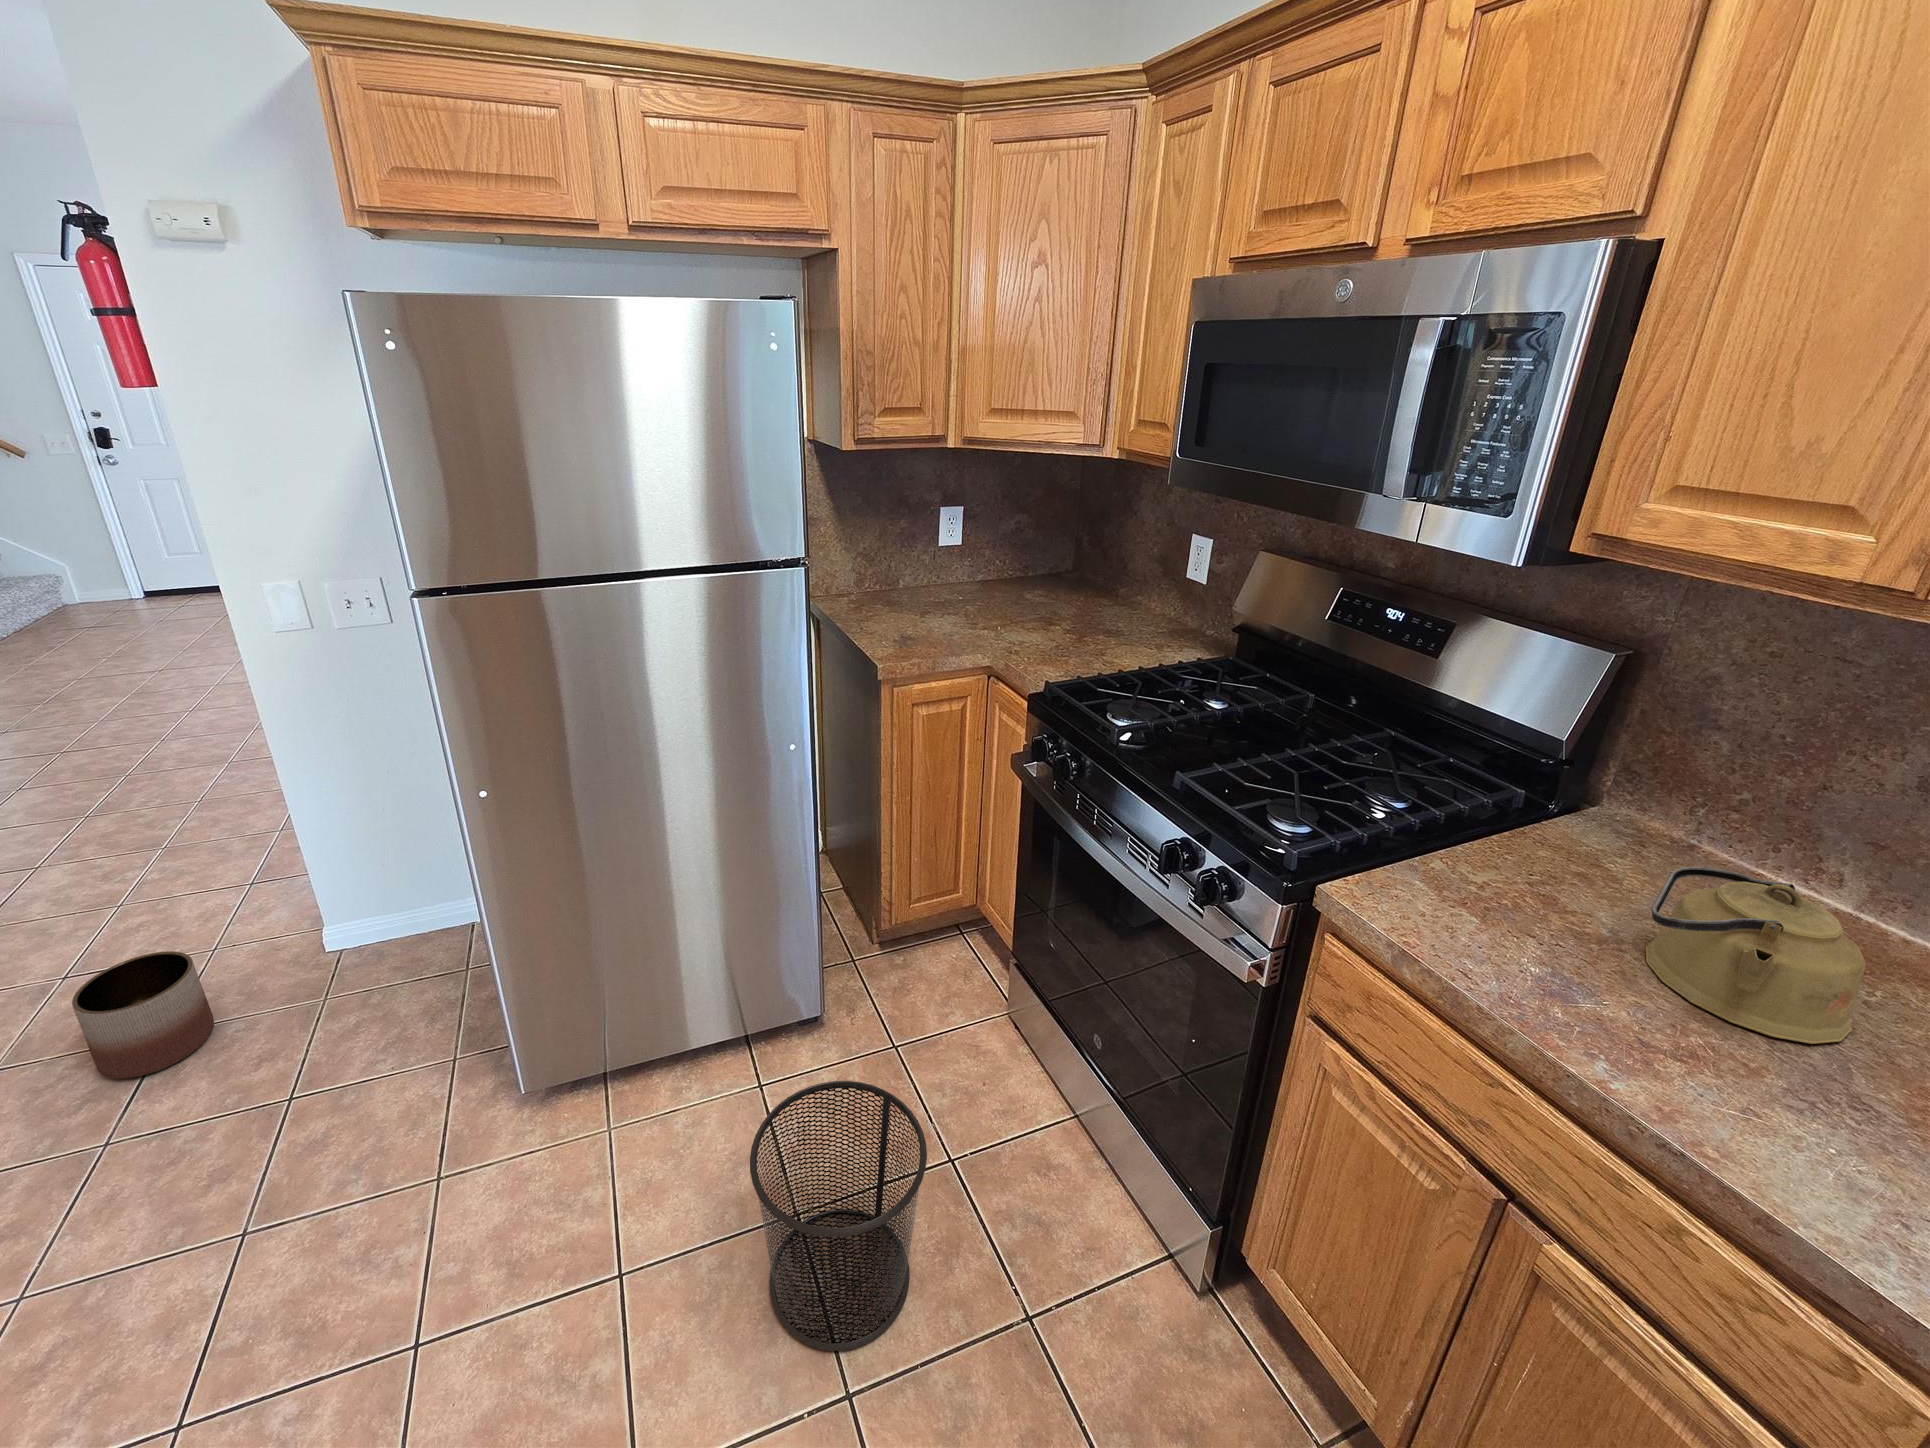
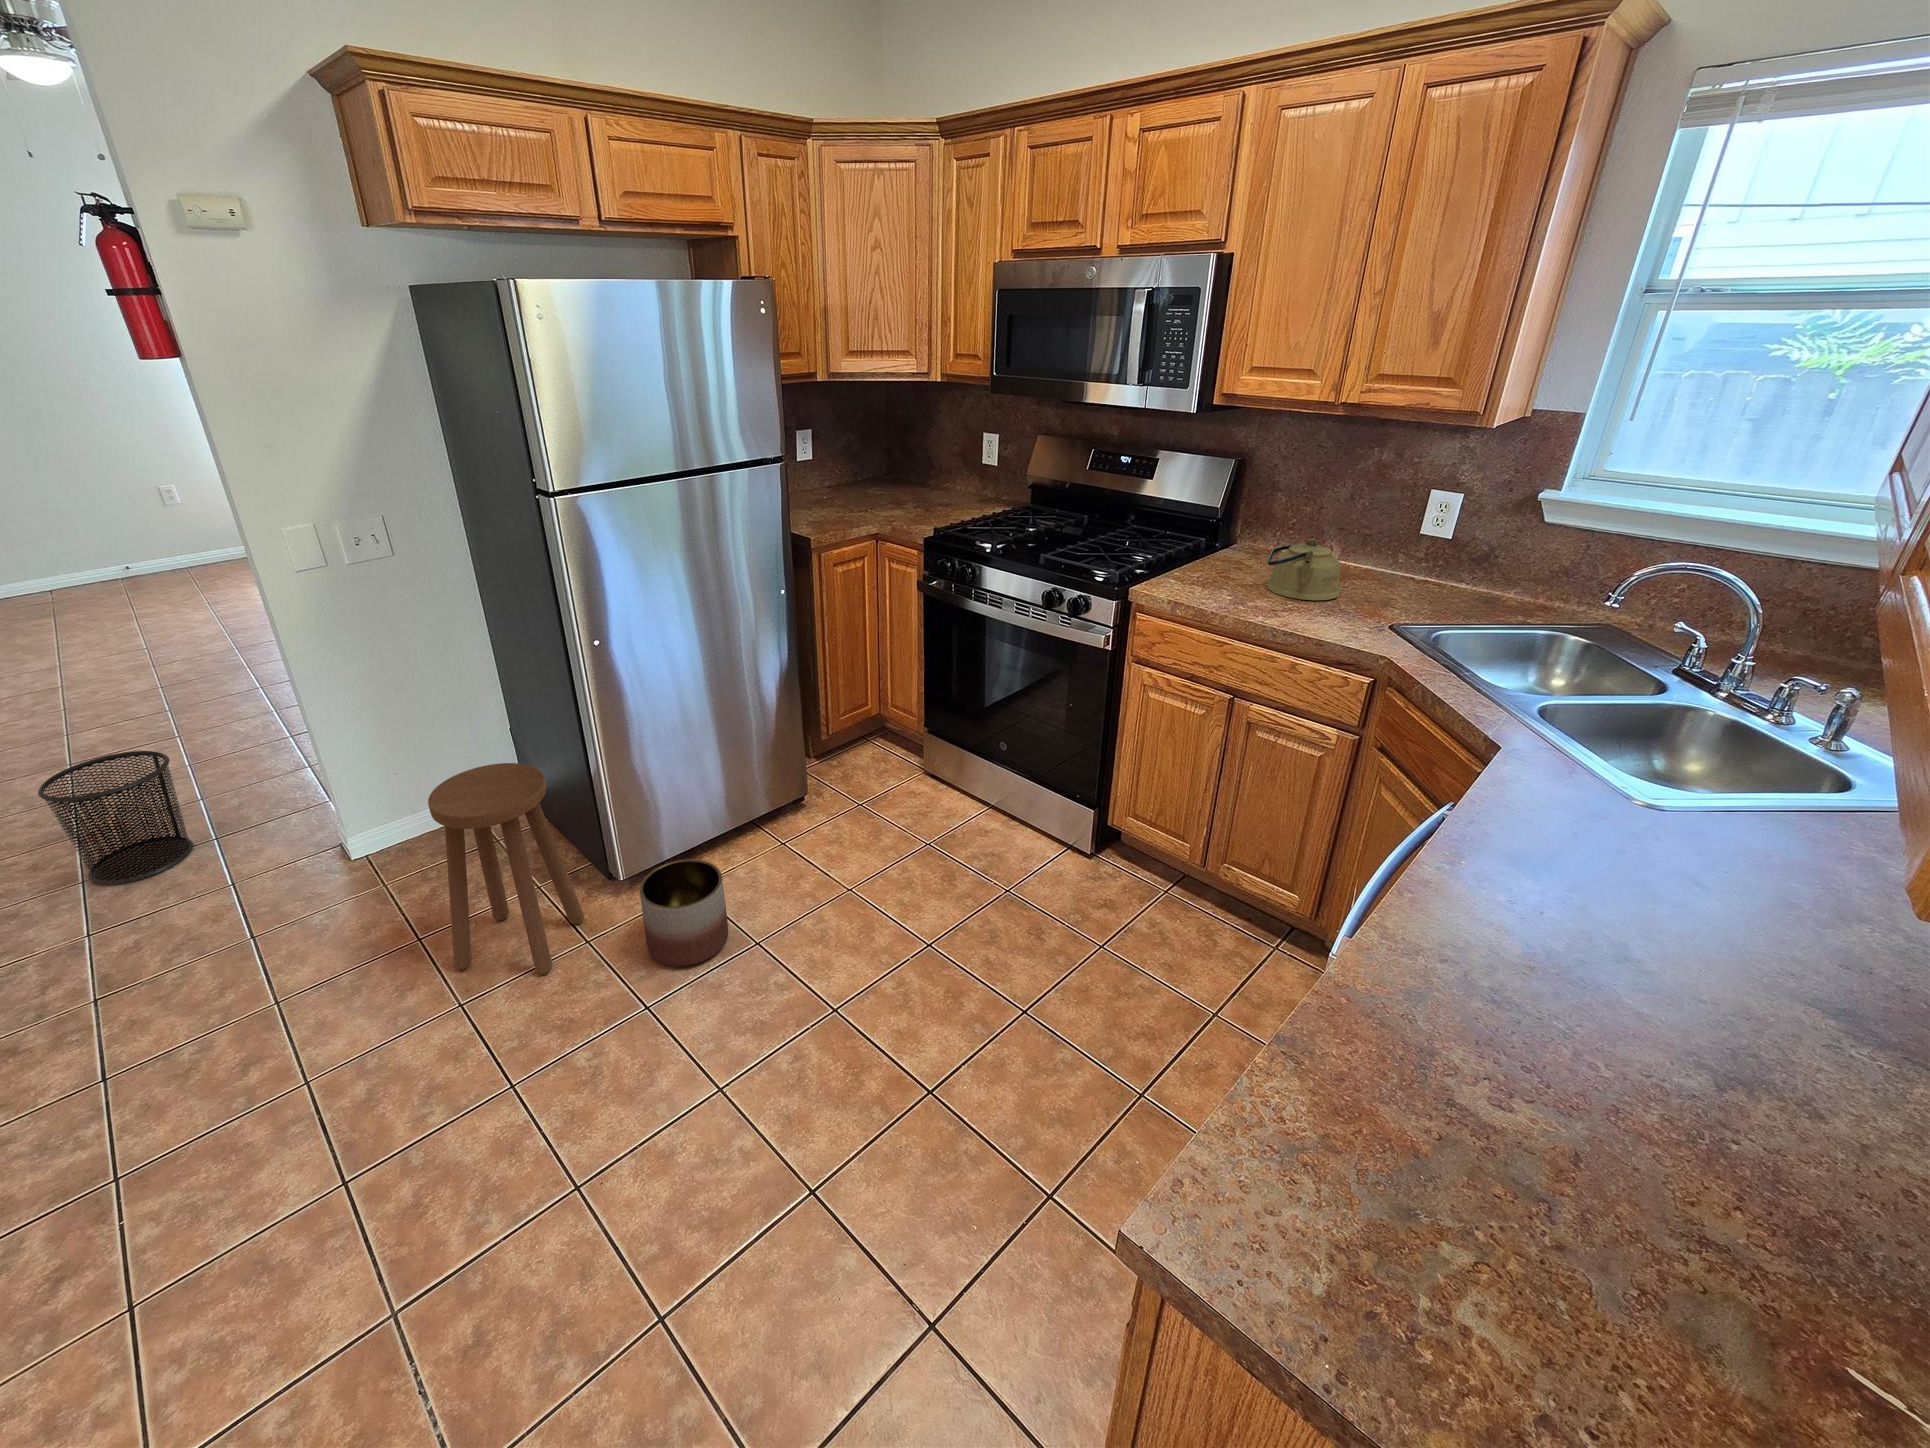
stool: none [238,920,464,1223] -> present [428,763,584,974]
planter: present [72,951,214,1078] -> present [640,859,728,966]
trash can: present [750,1081,927,1351] -> present [38,751,193,884]

